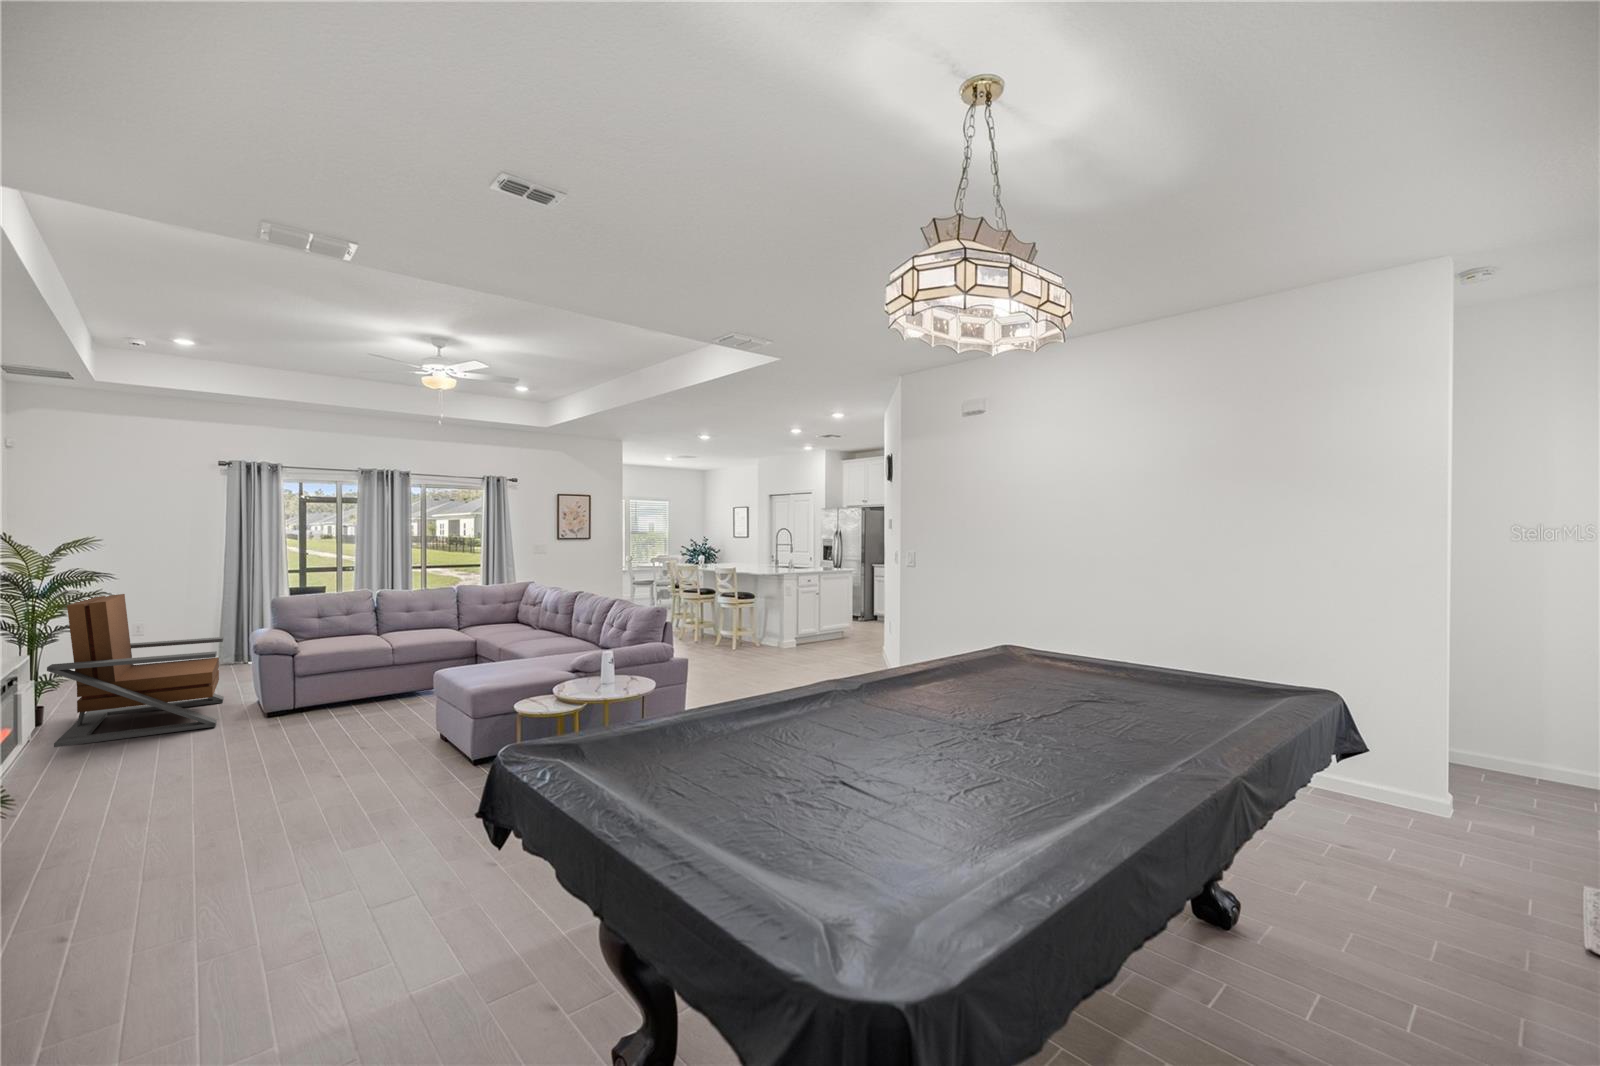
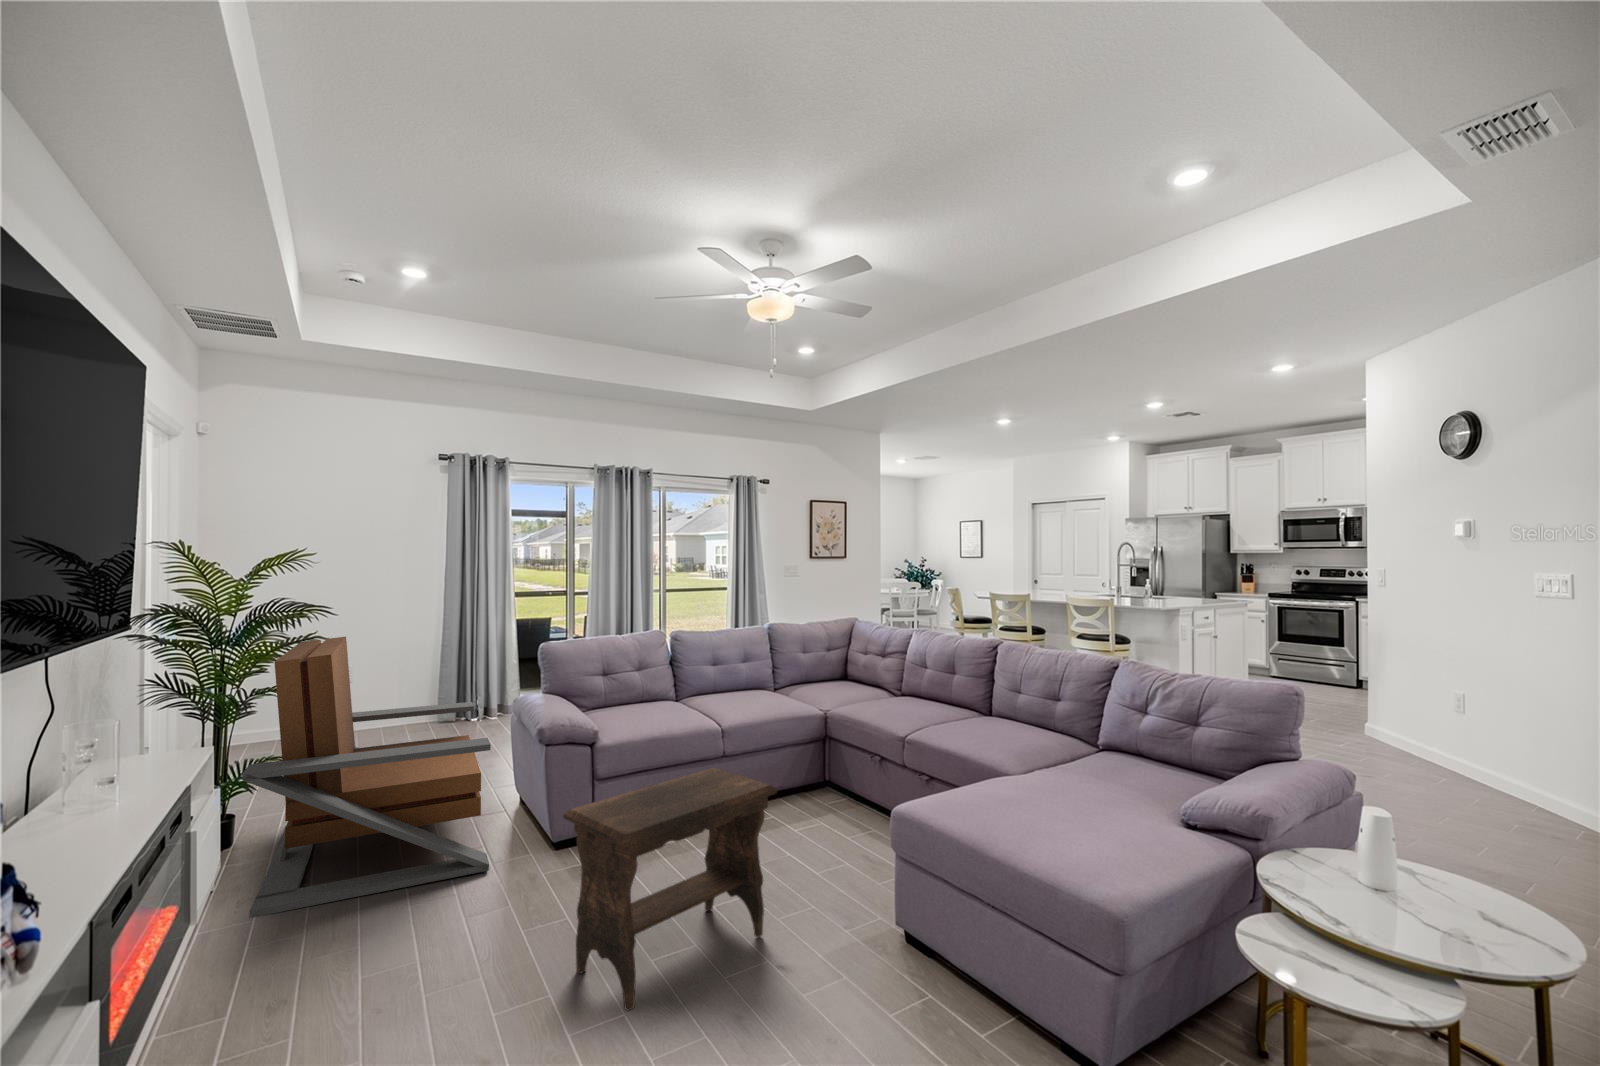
footstool: none [234,660,369,765] -> present [563,768,777,1011]

